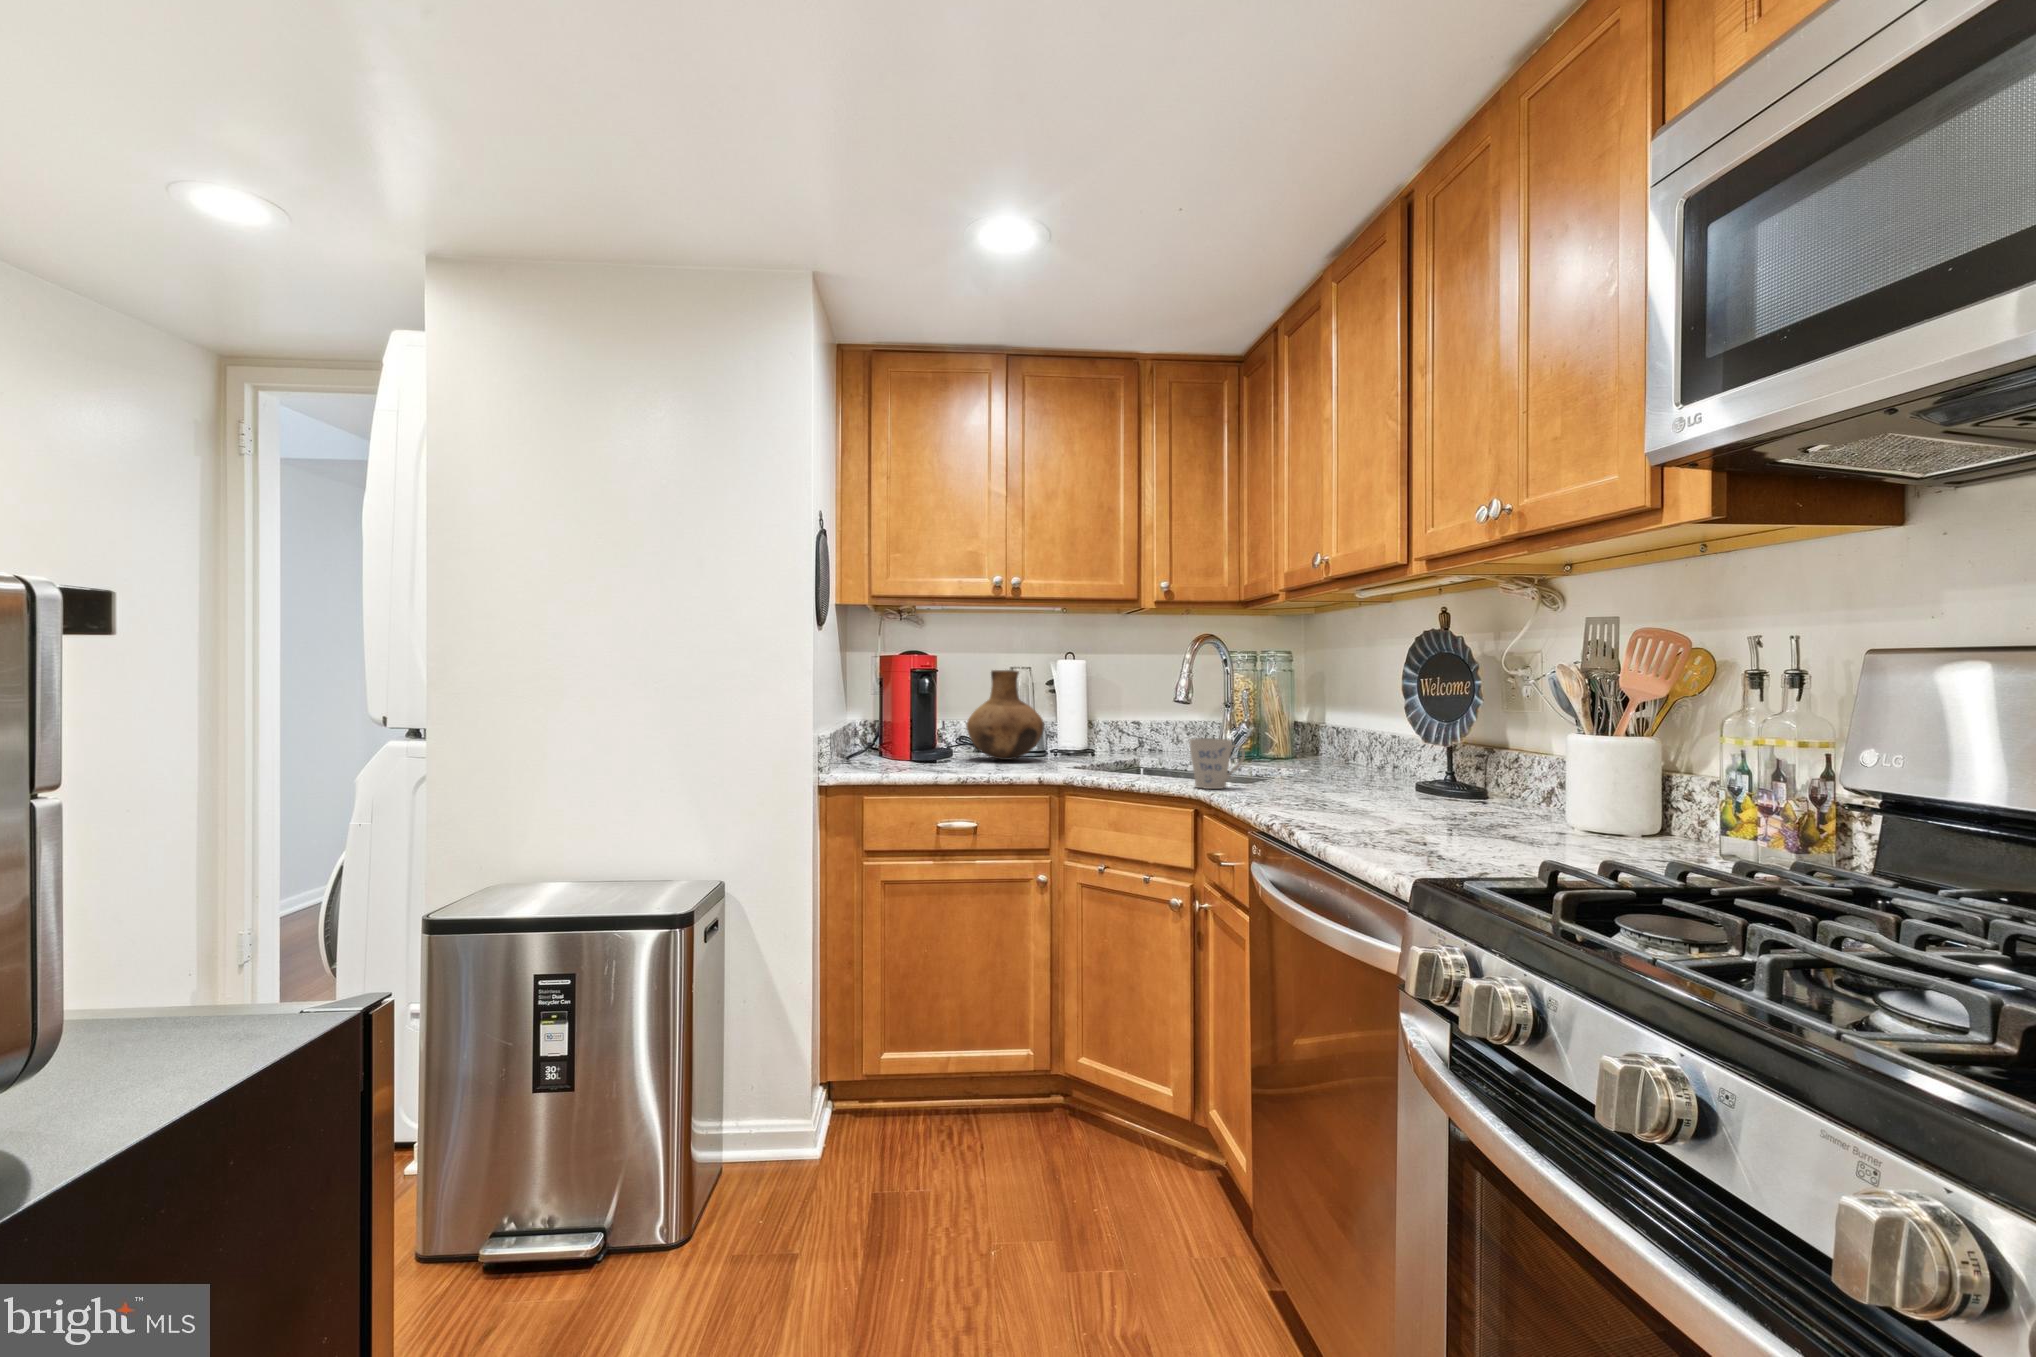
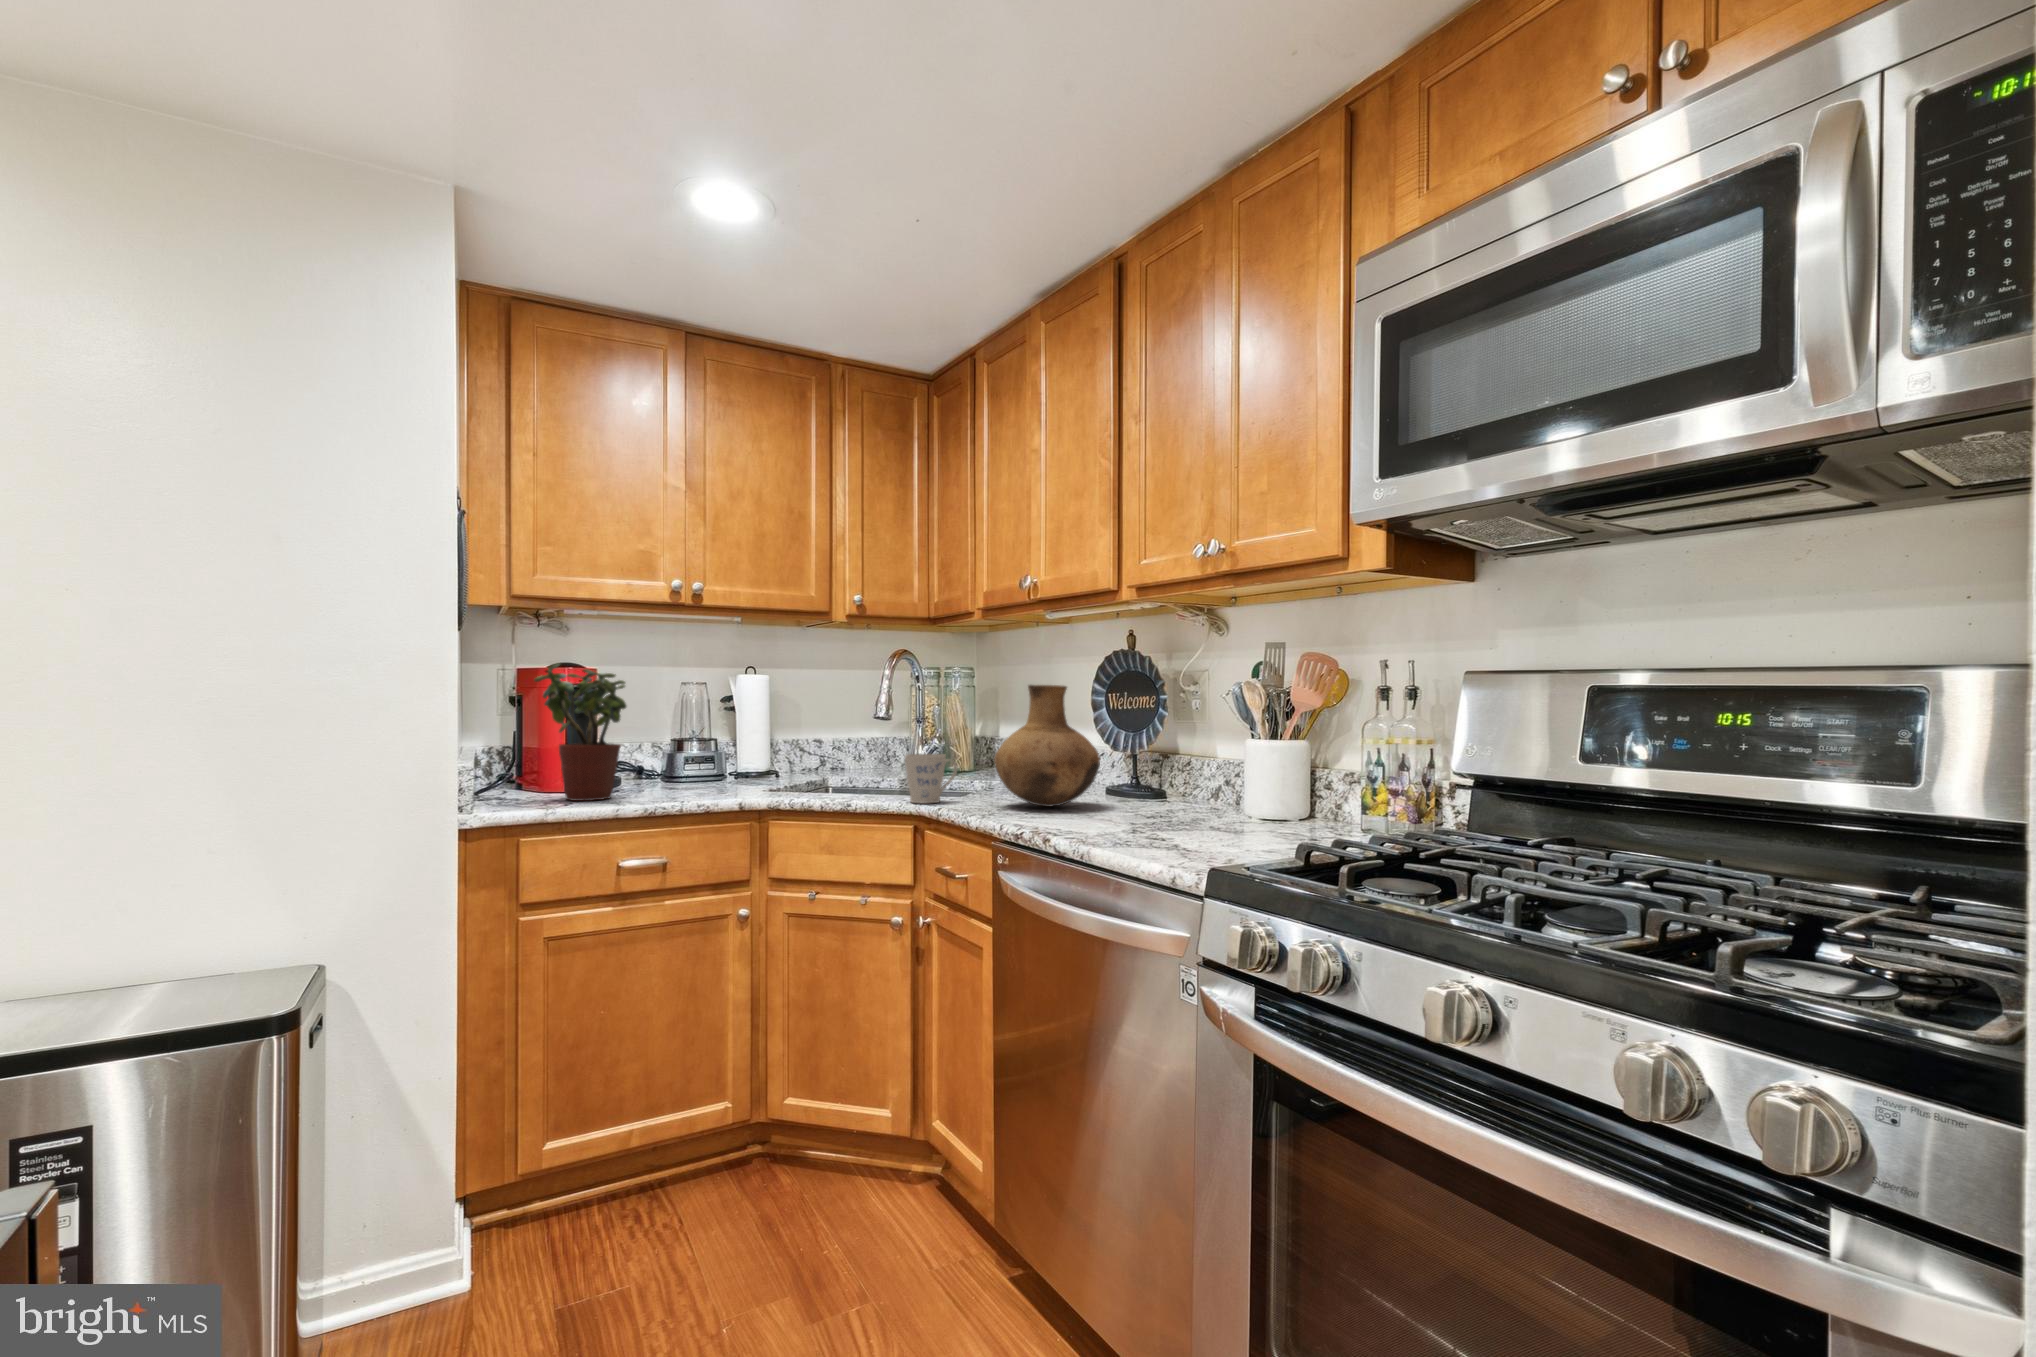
potted plant: none [877,650,951,769] -> present [534,663,626,801]
vase: present [966,670,1044,760] -> present [994,685,1100,807]

